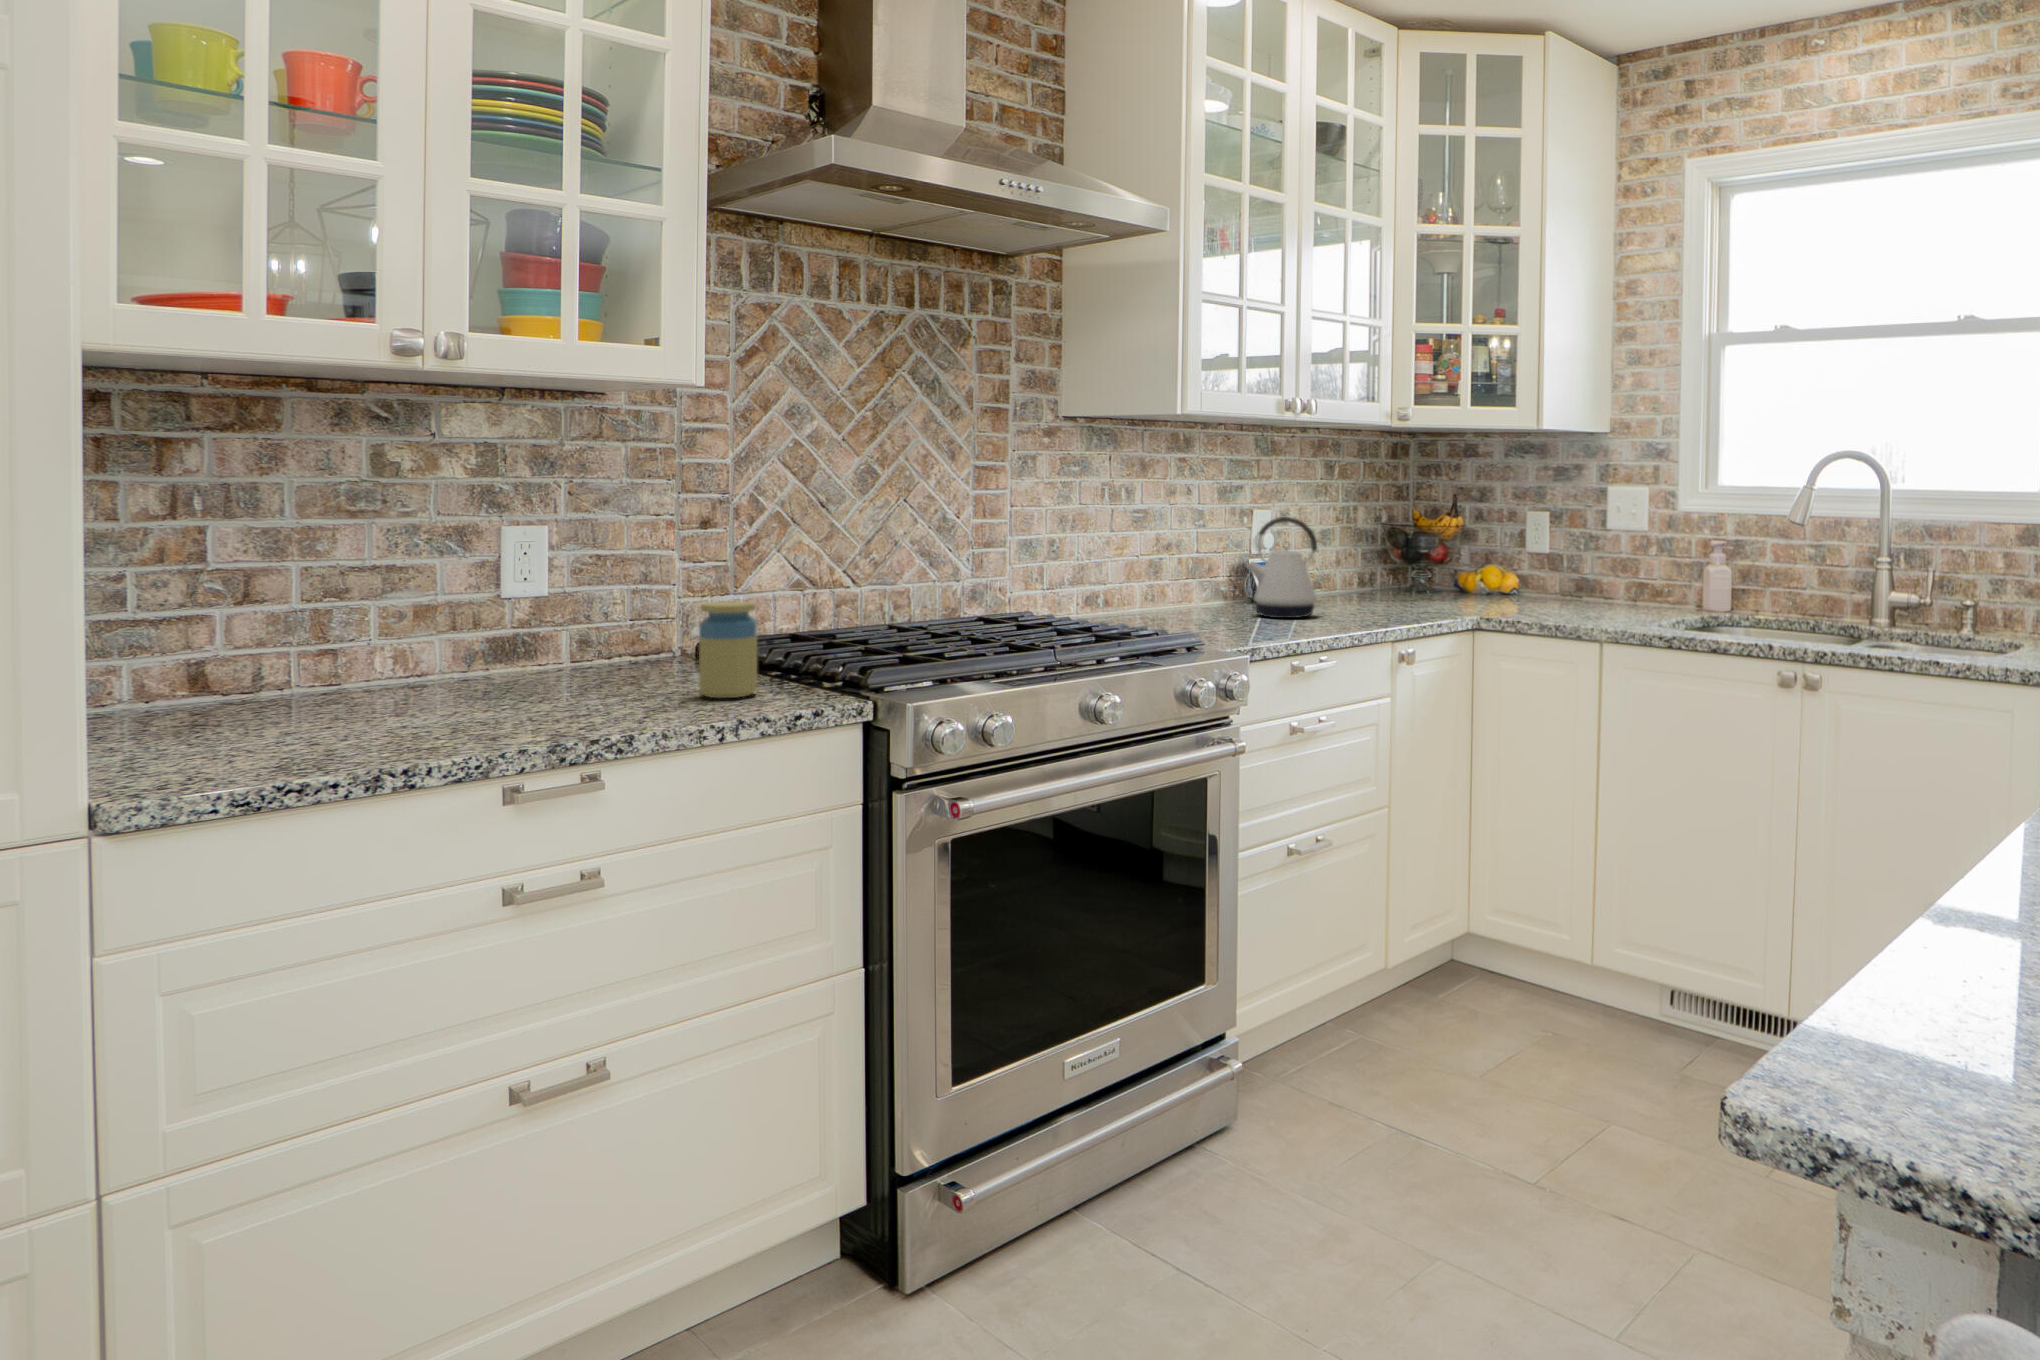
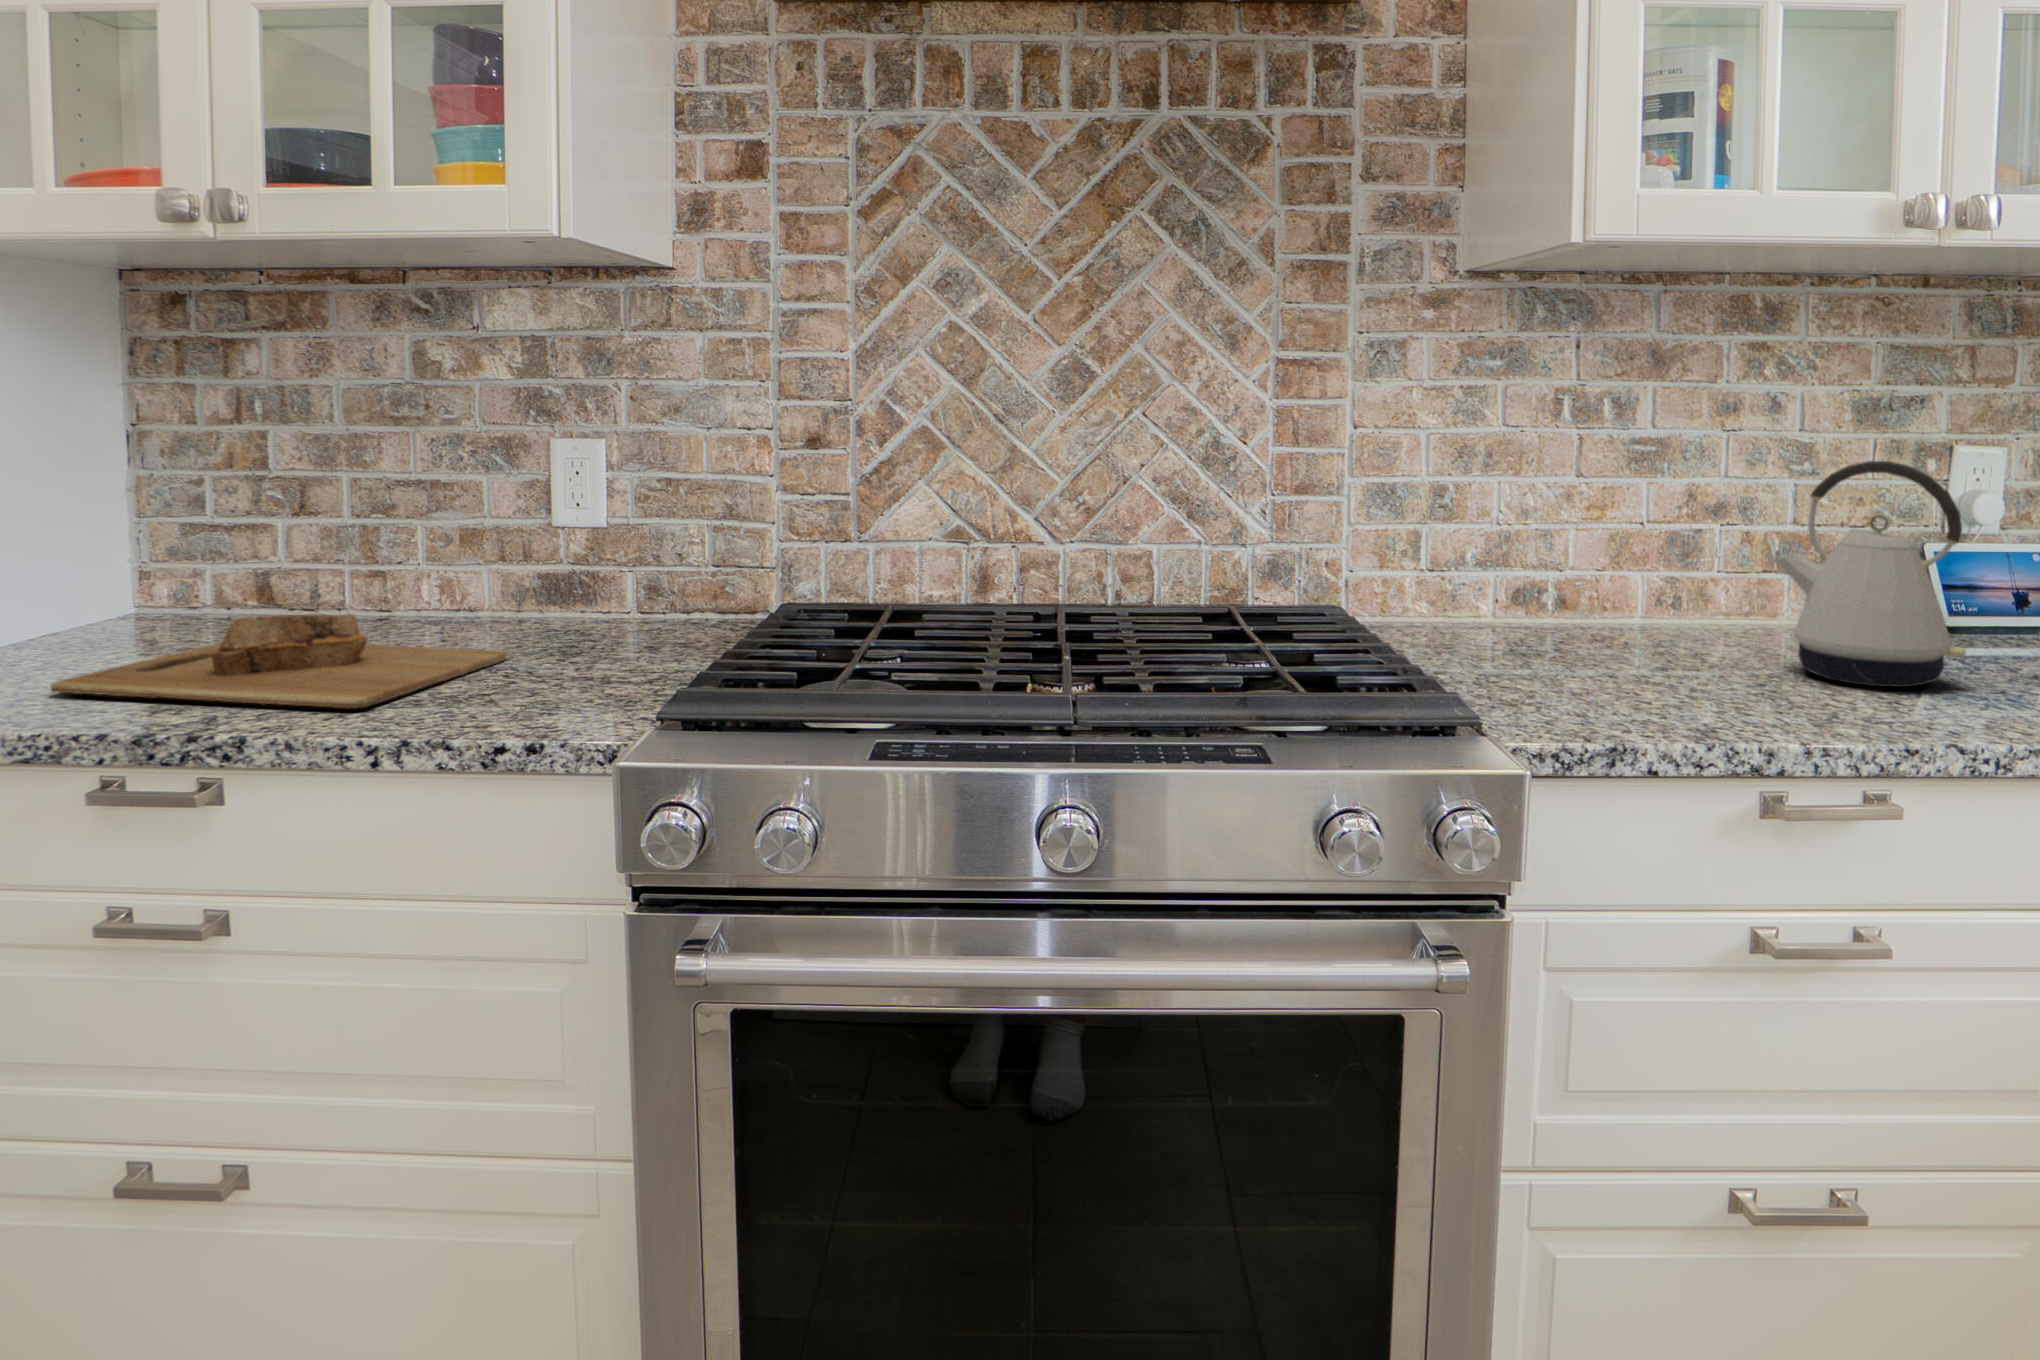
jar: present [699,602,757,698] -> none [510,556,595,698]
cutting board: none [310,664,651,746] -> present [51,614,506,709]

